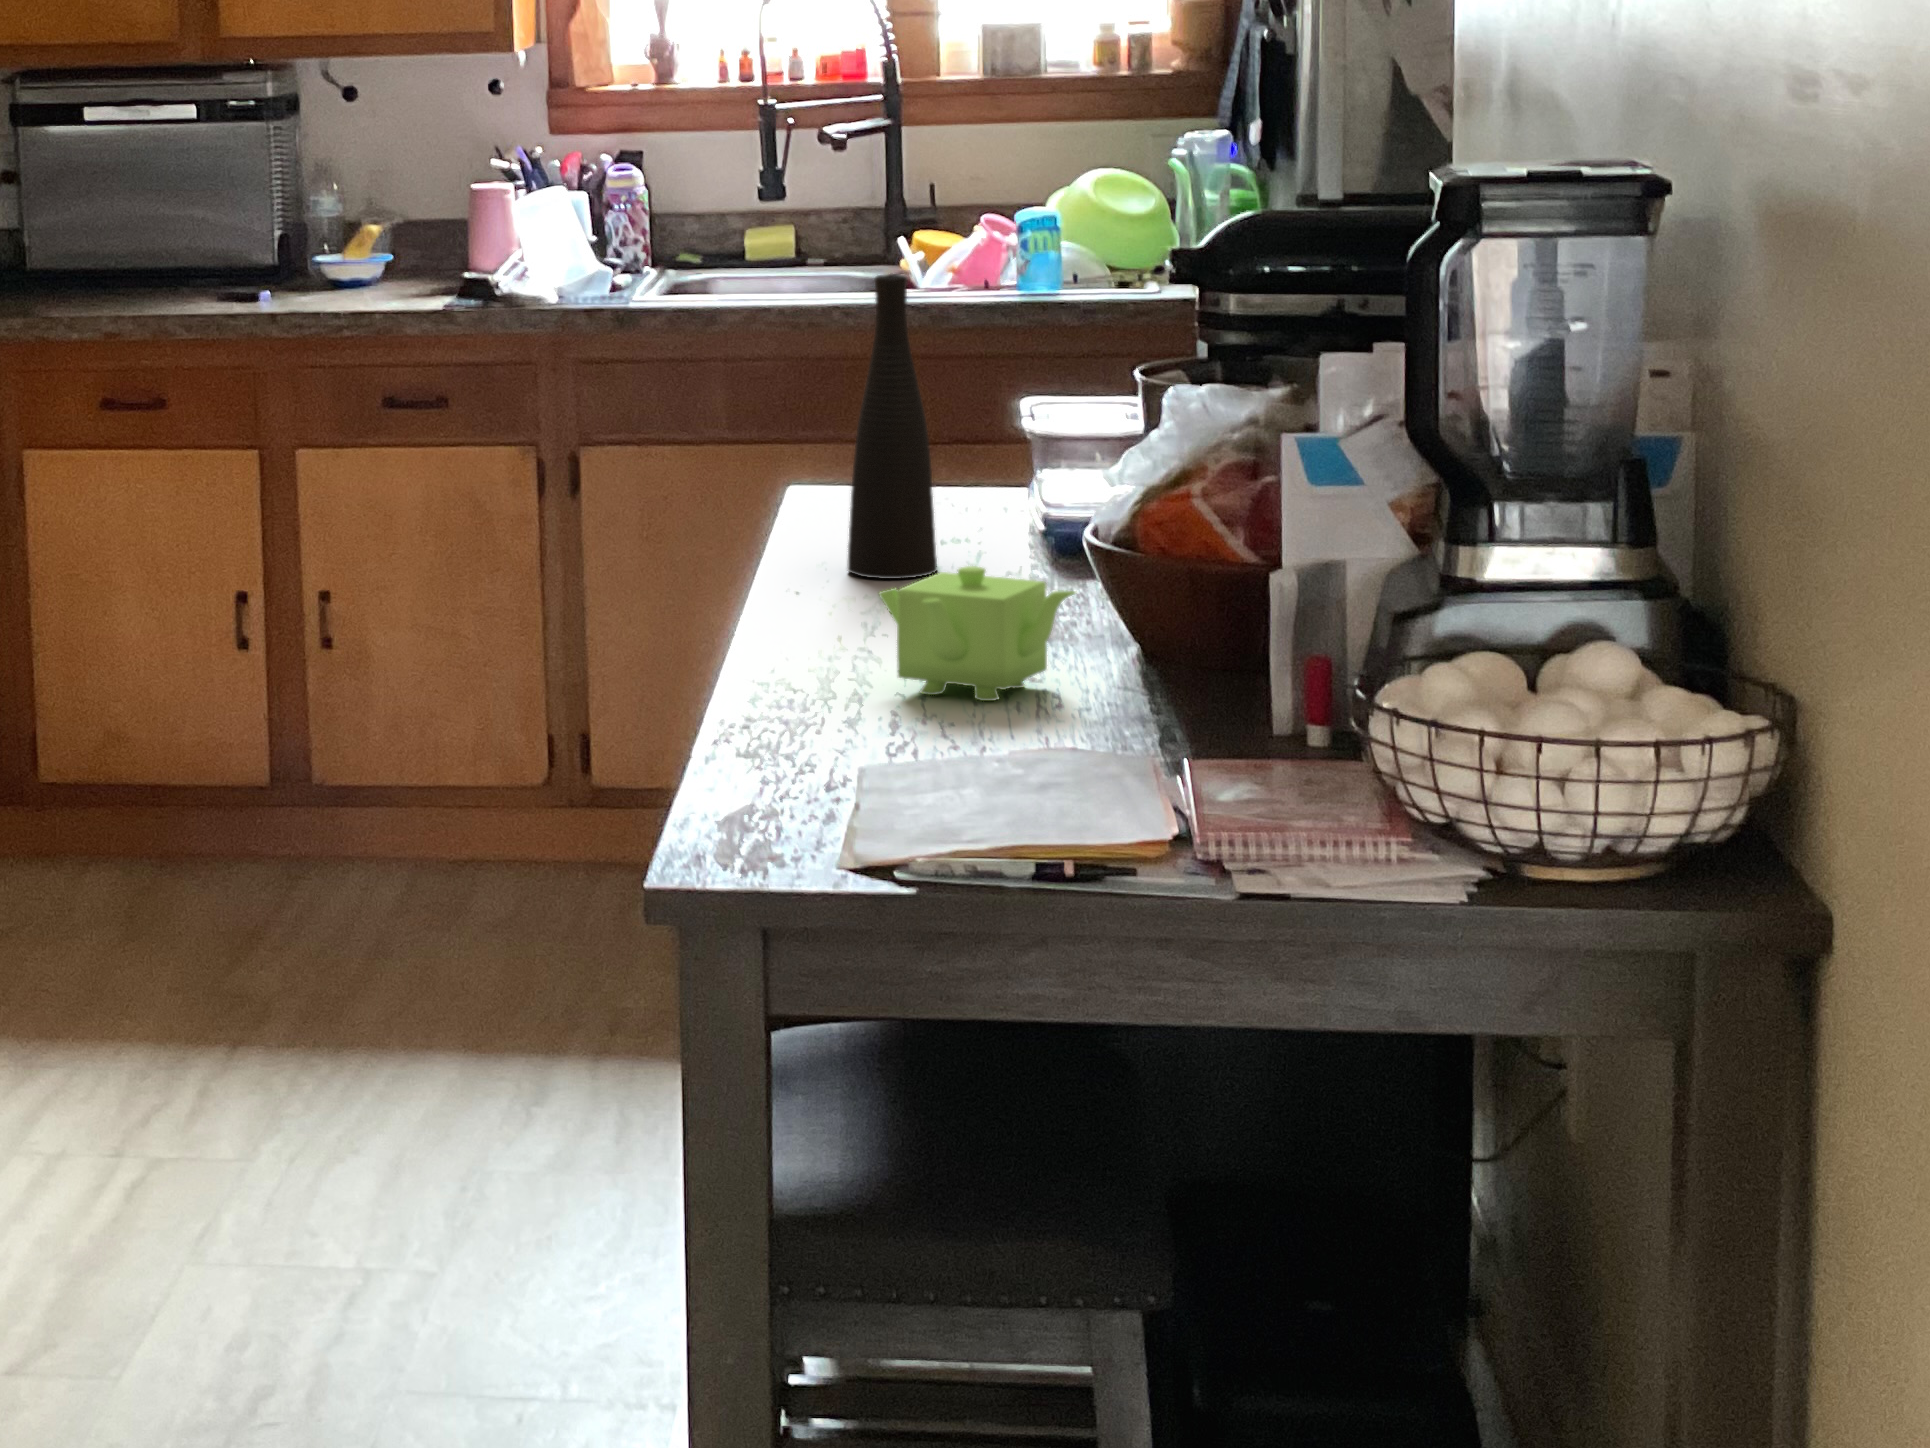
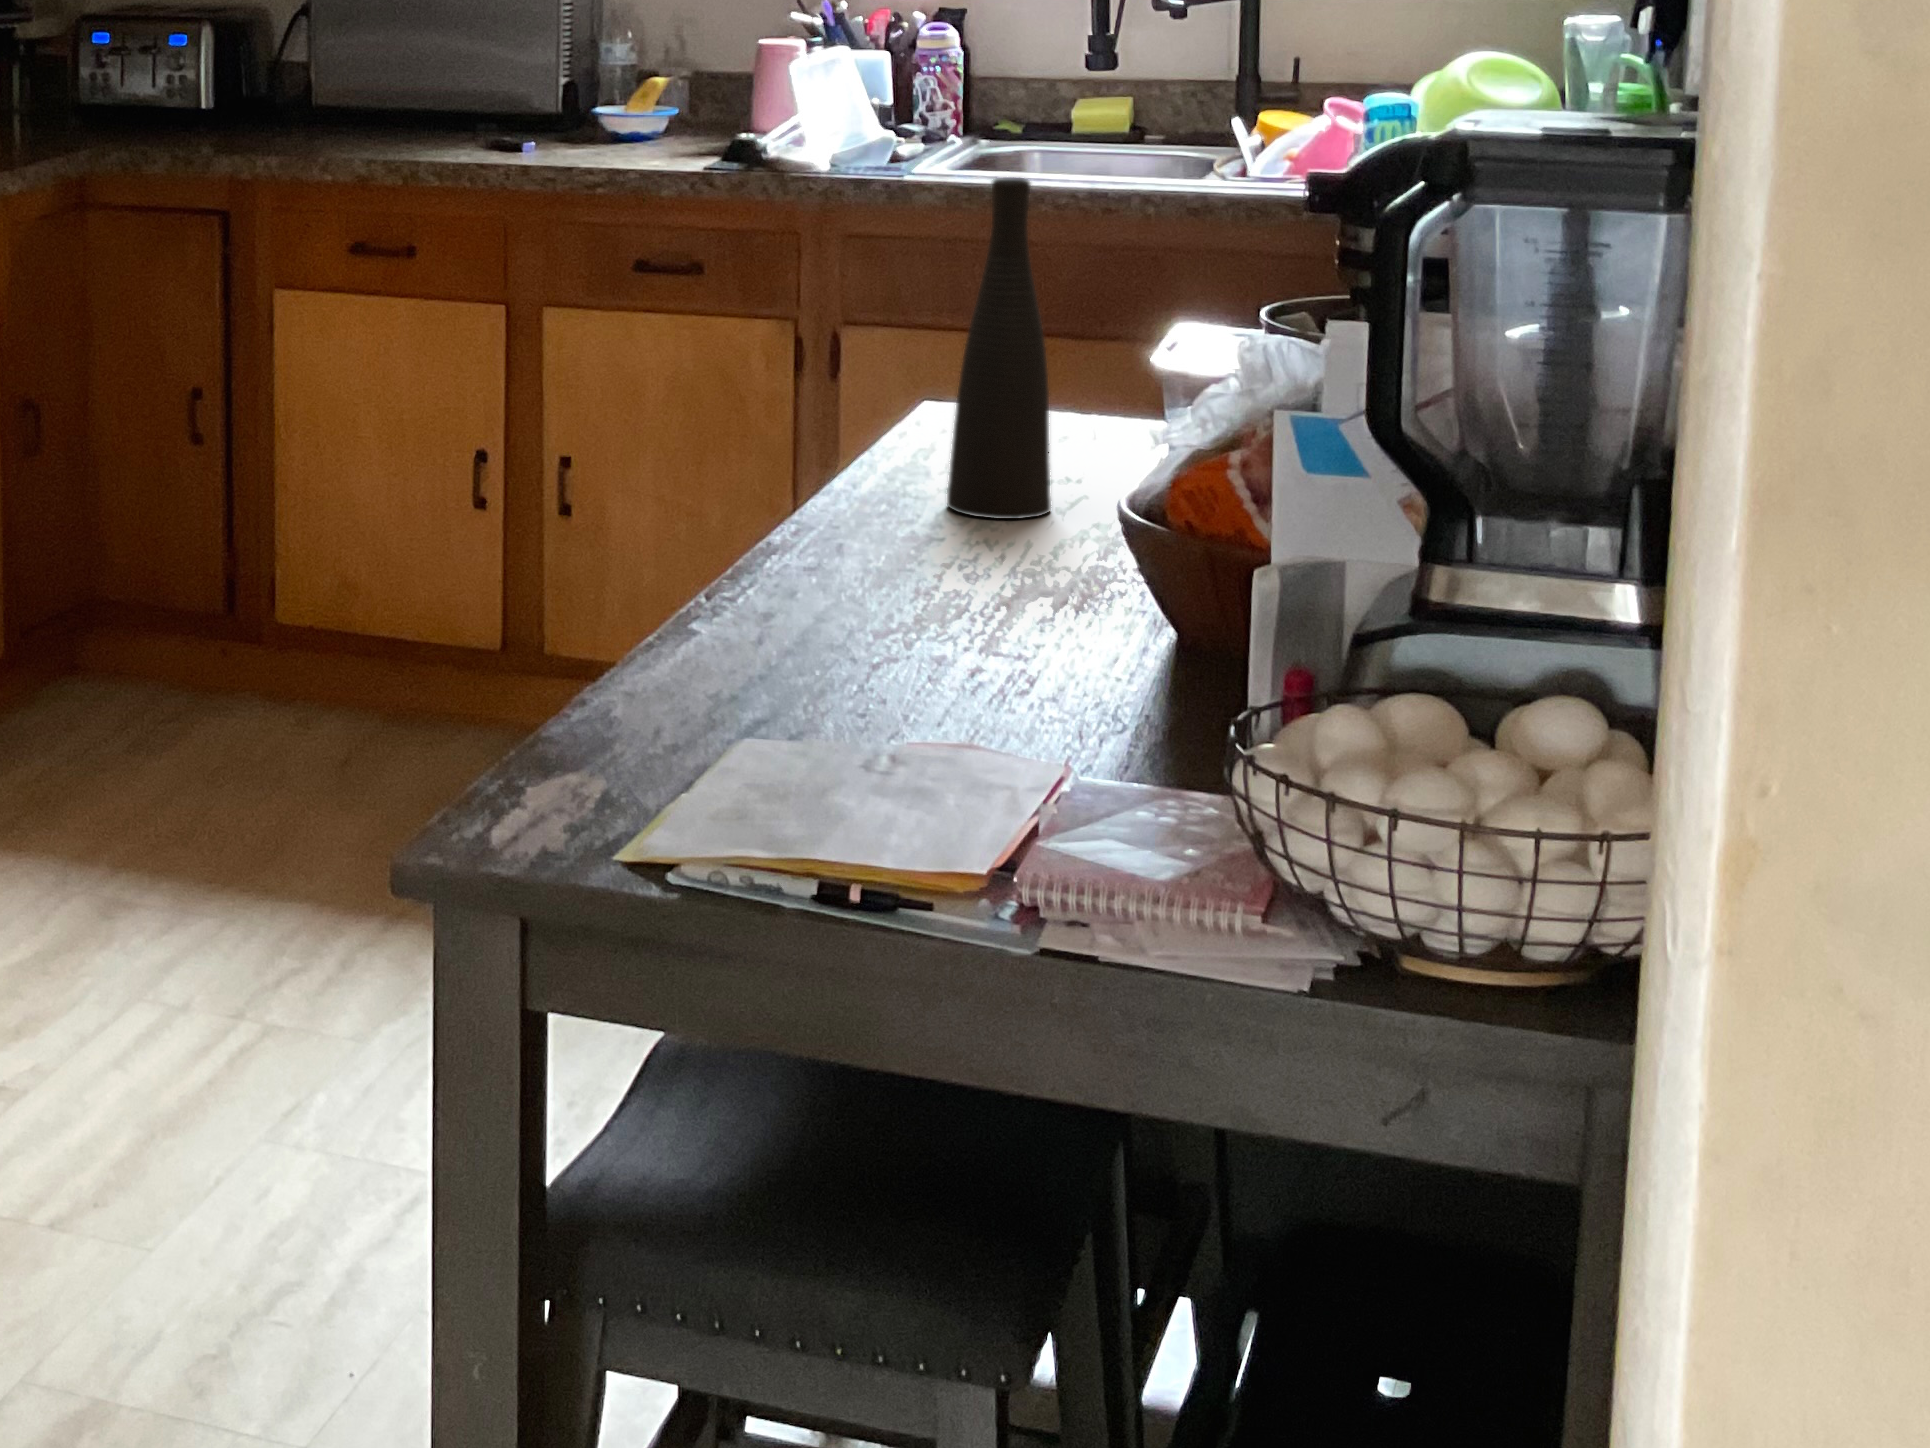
teapot: present [879,566,1076,701] -> none [878,524,1089,679]

